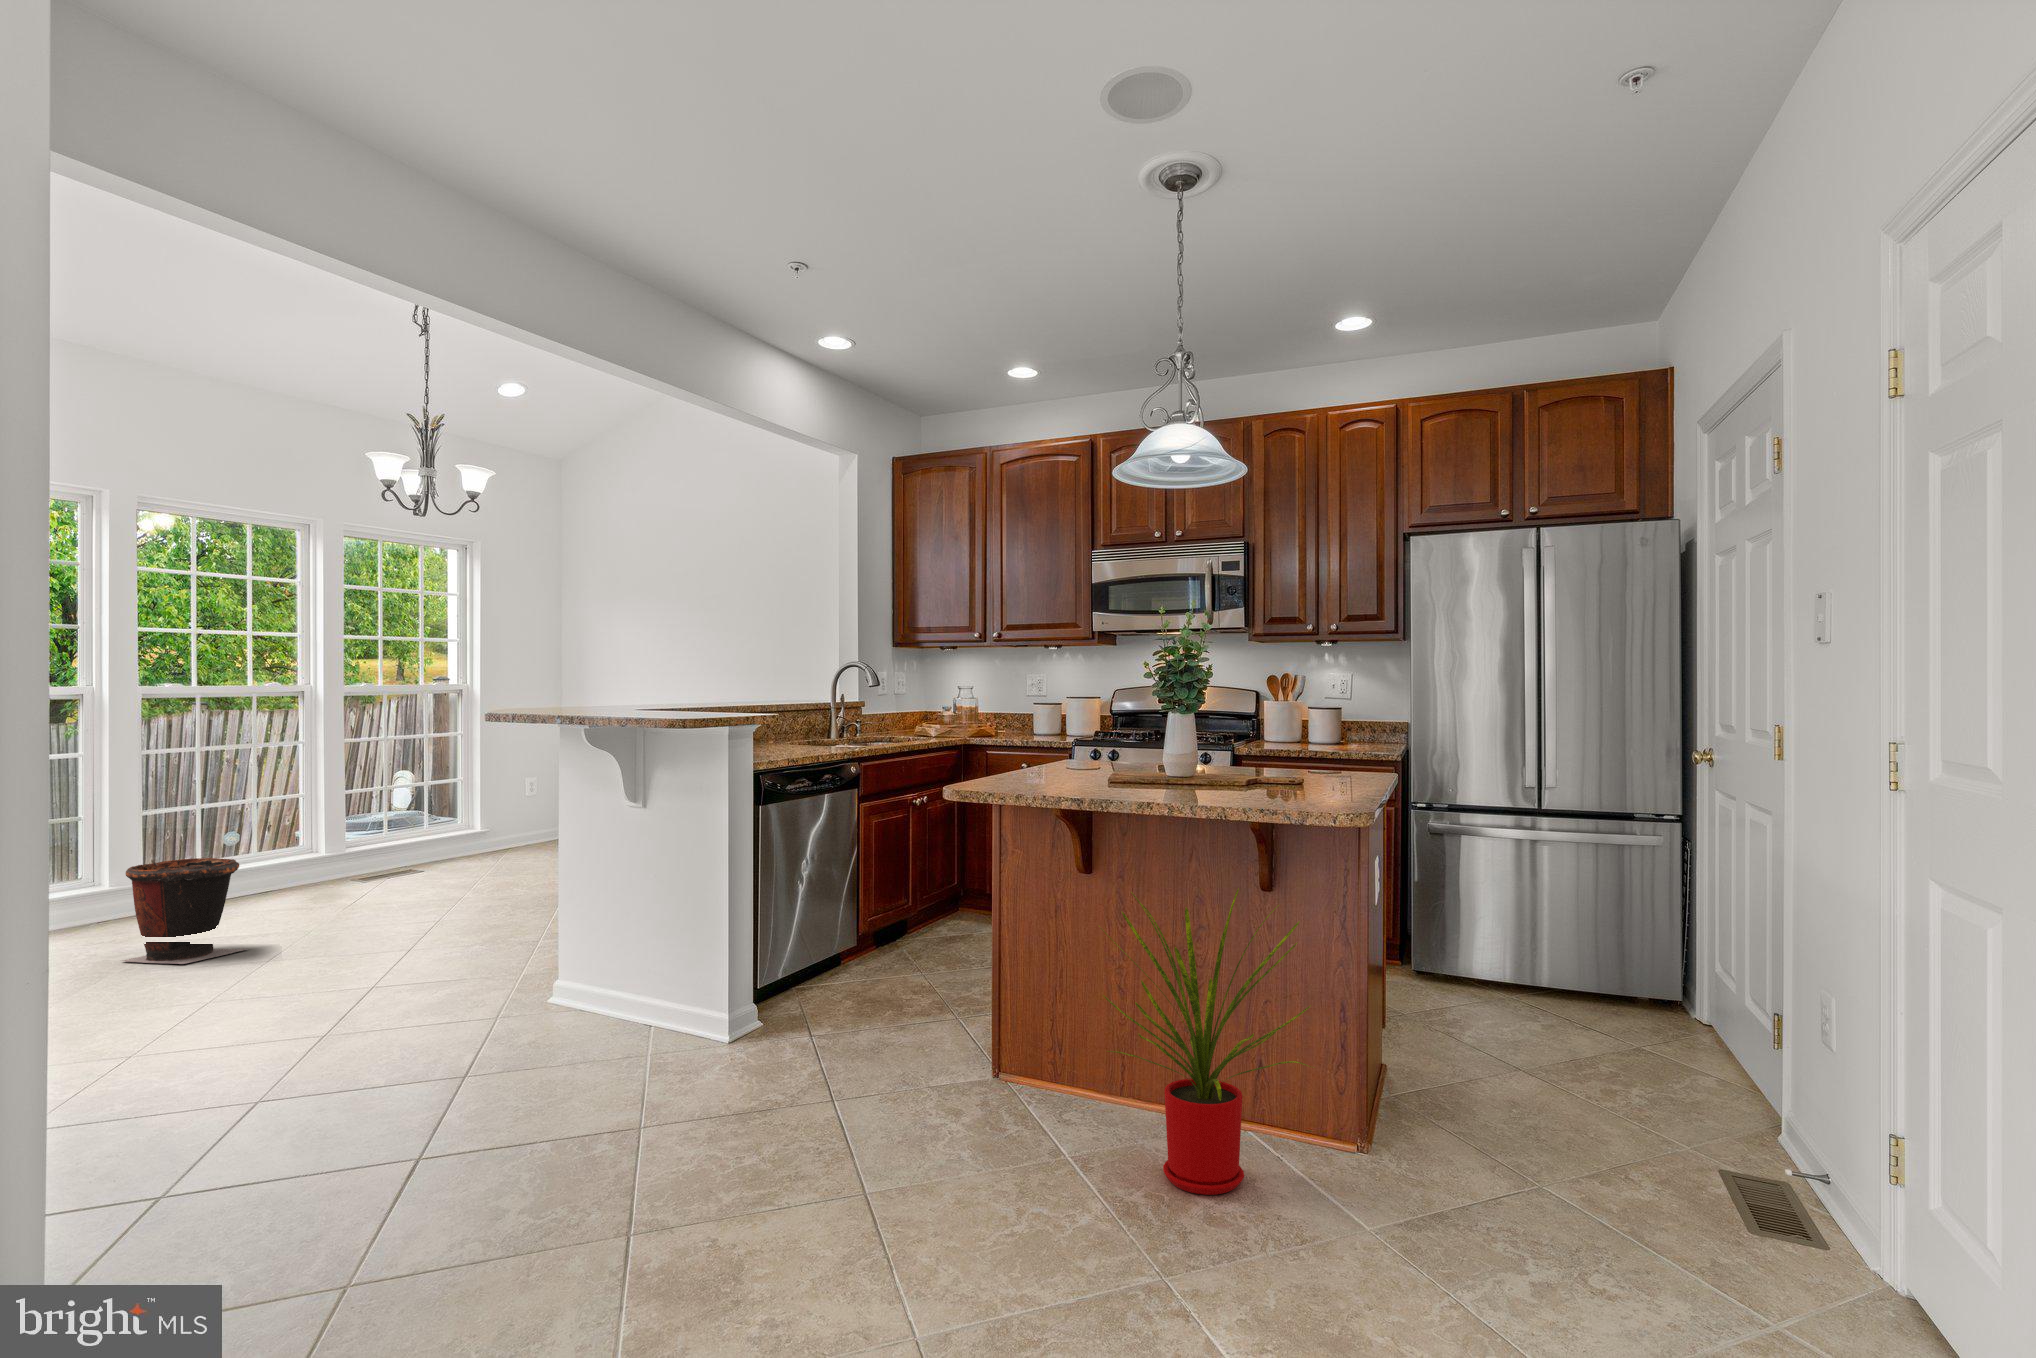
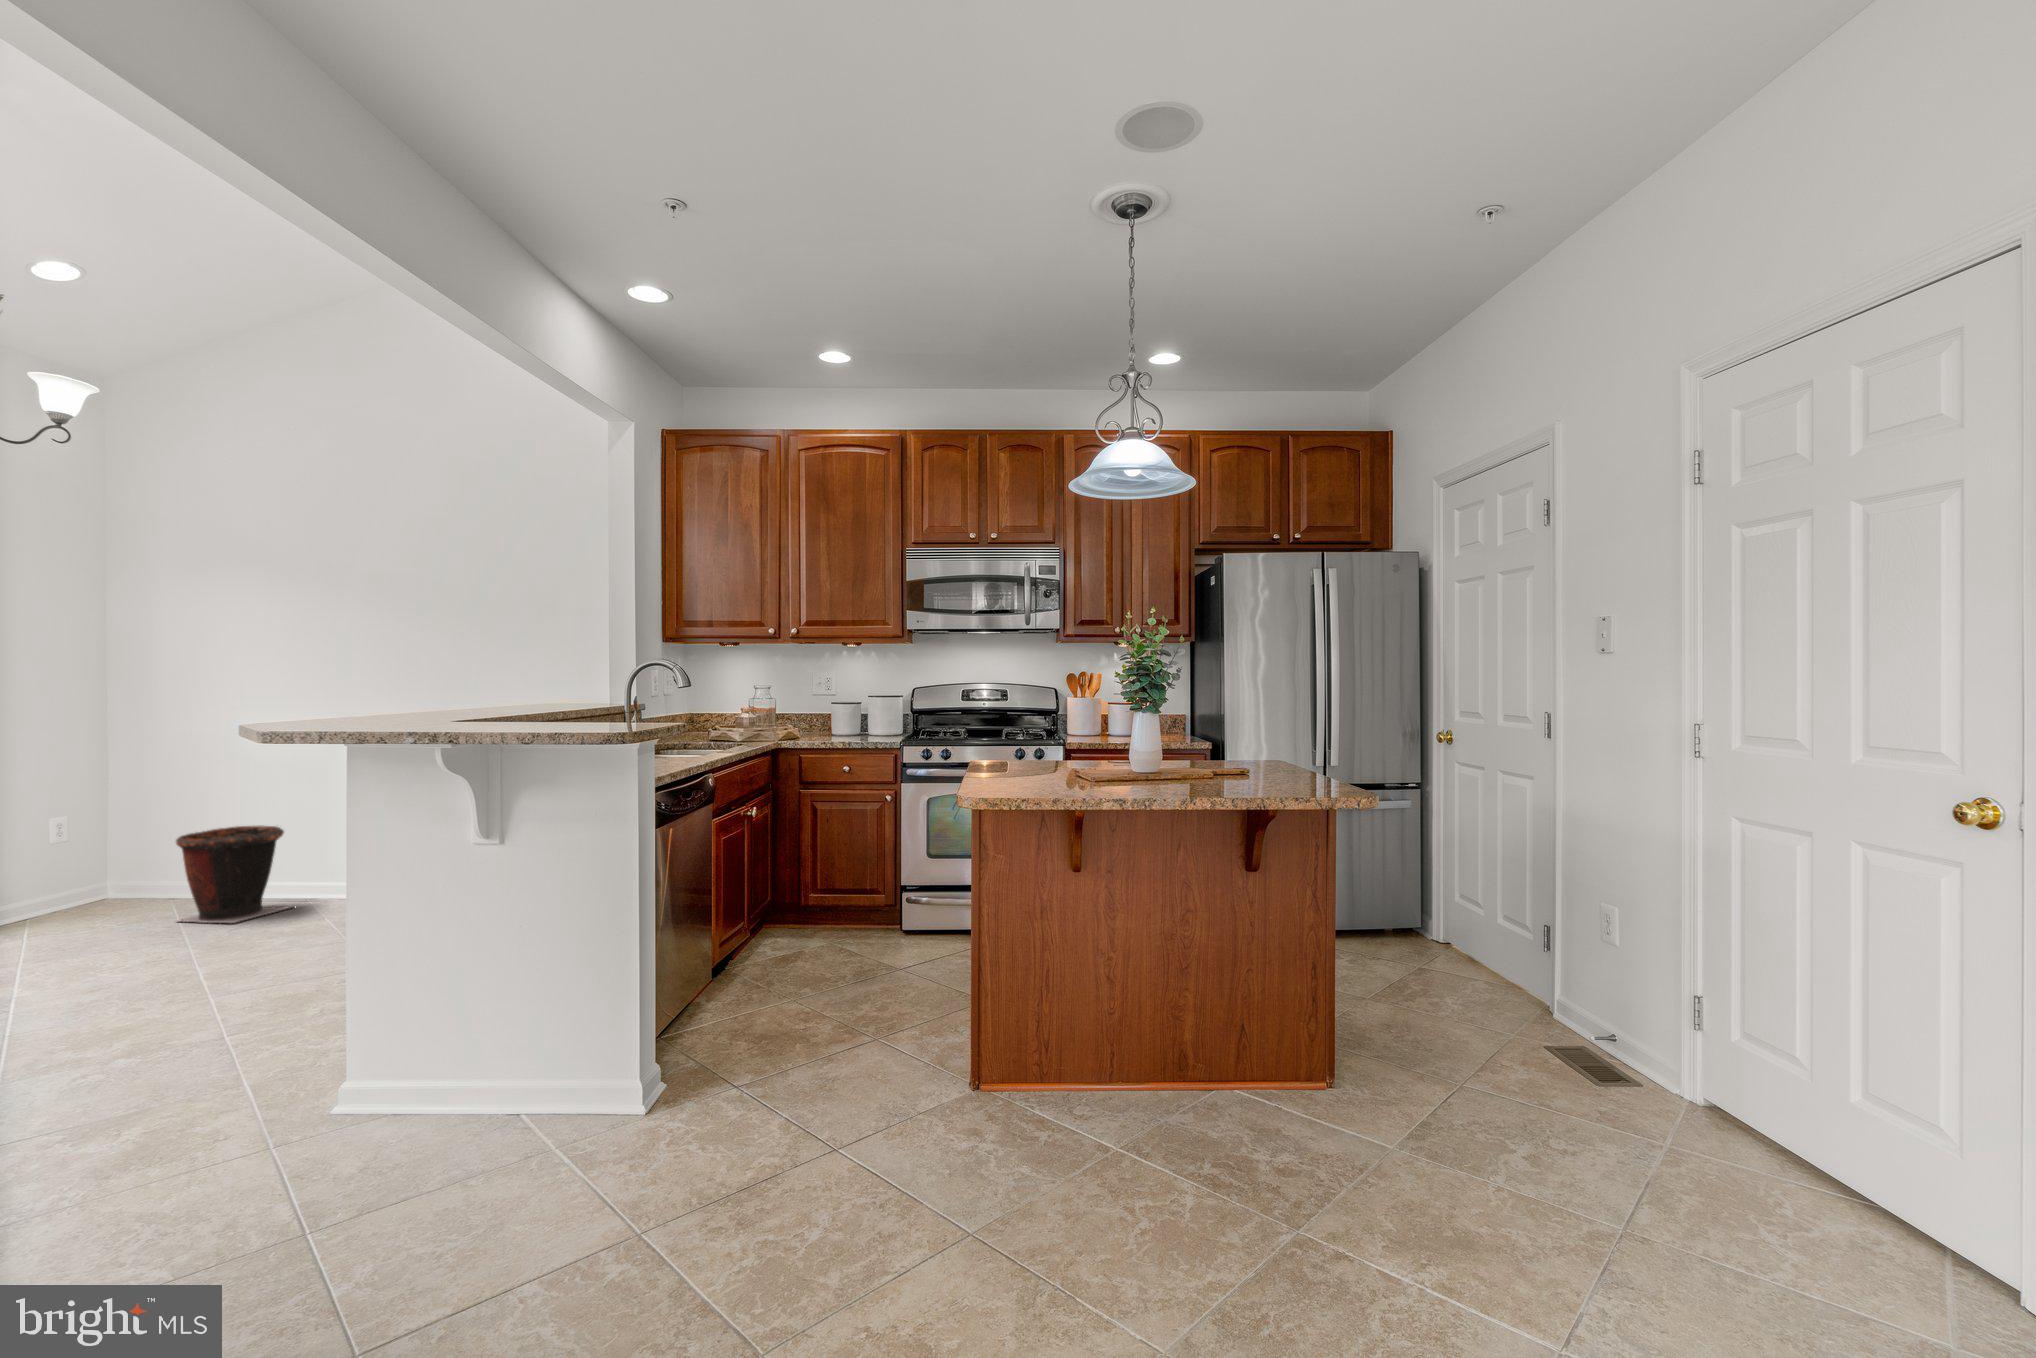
house plant: present [1099,888,1311,1195] -> none [1061,871,1259,1153]

